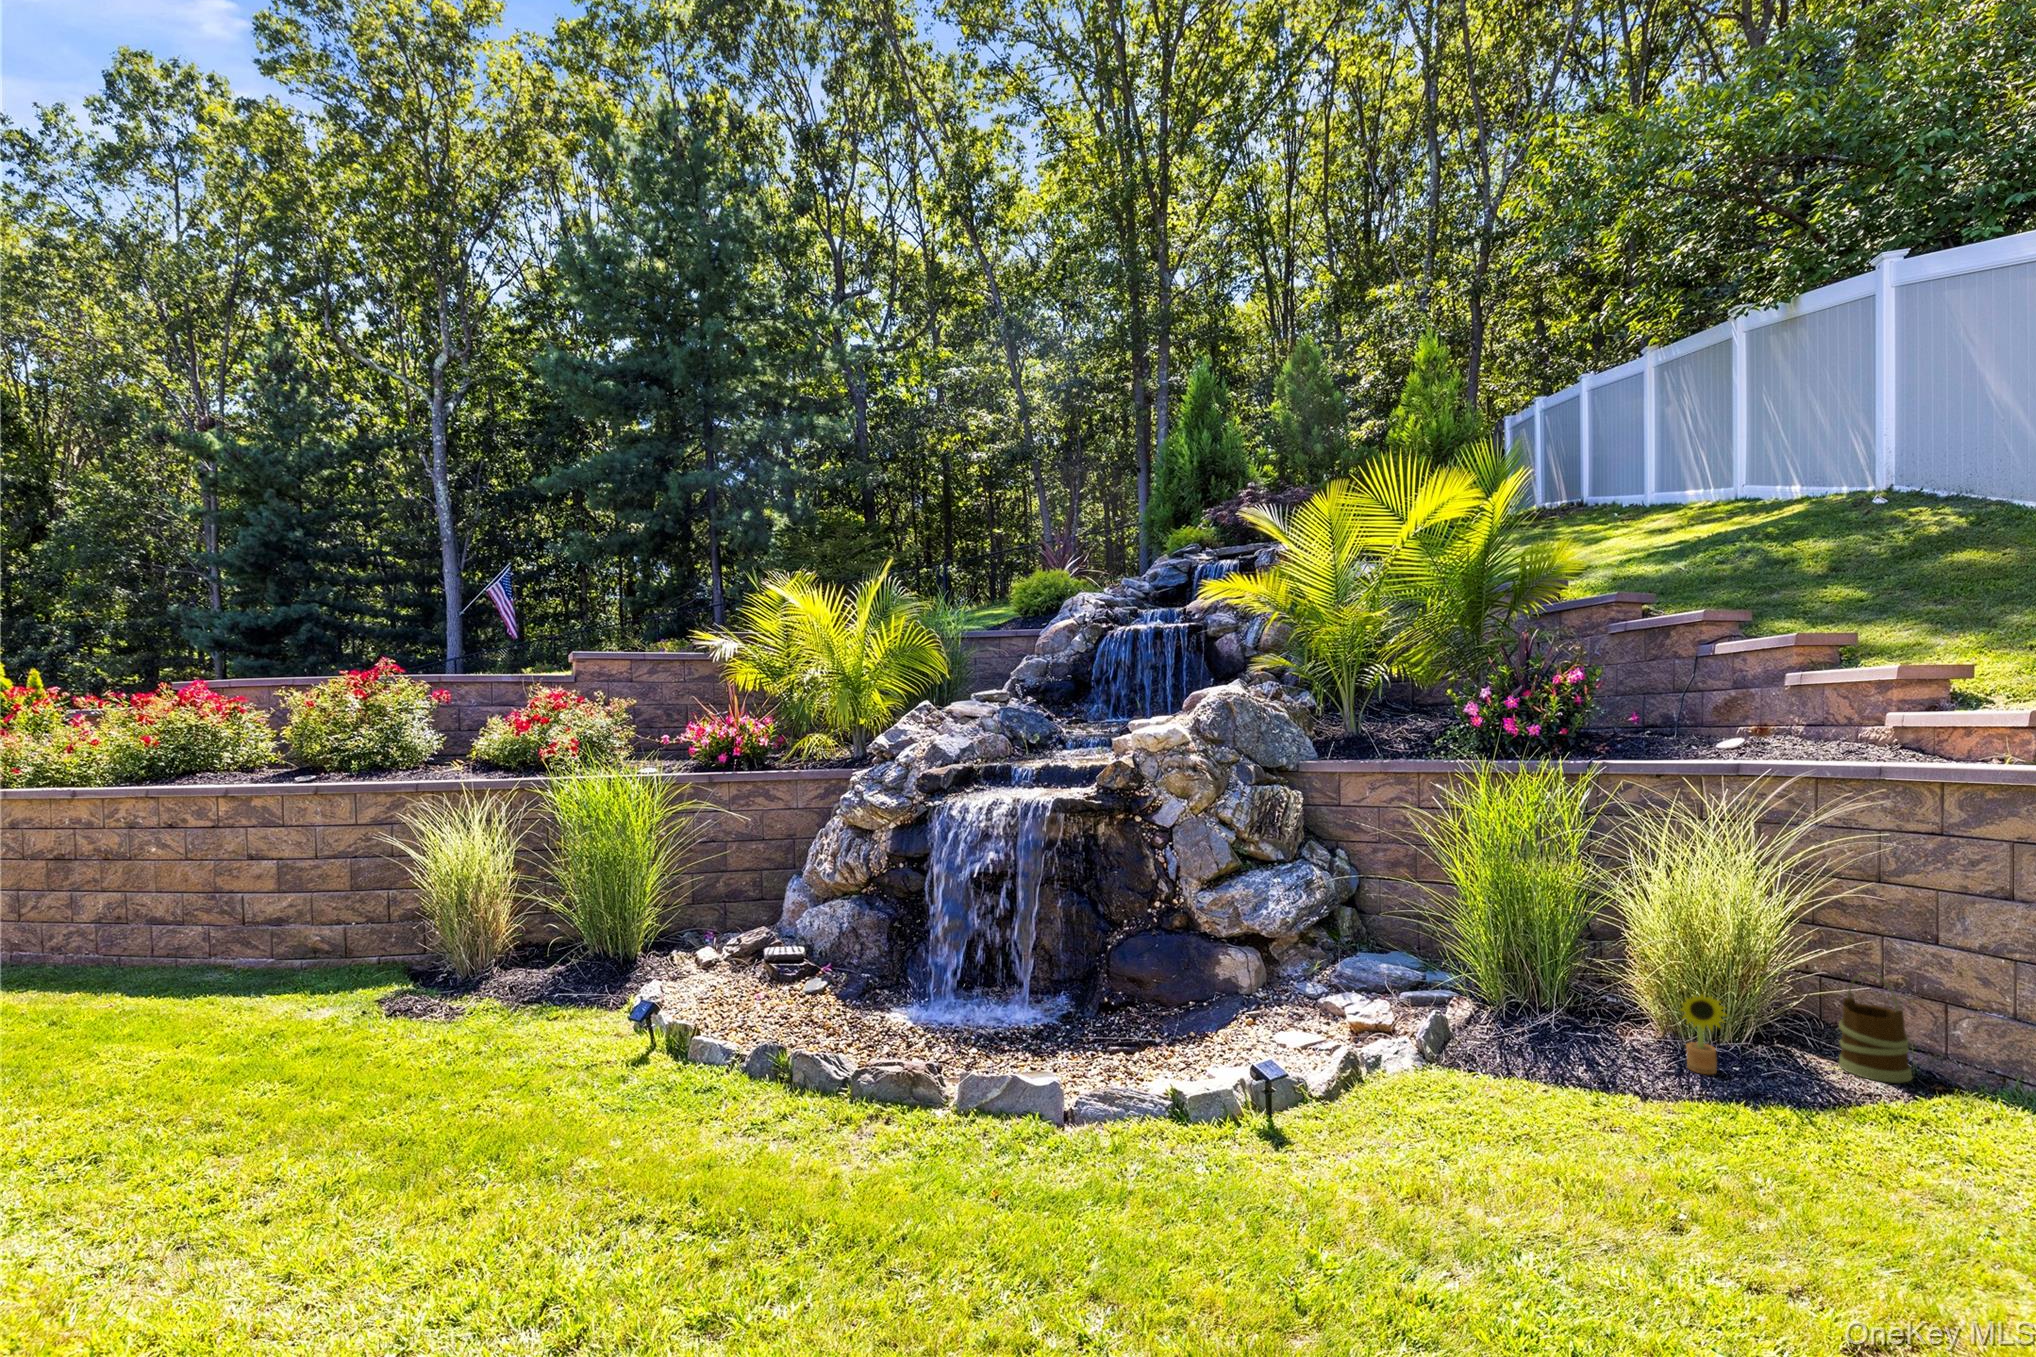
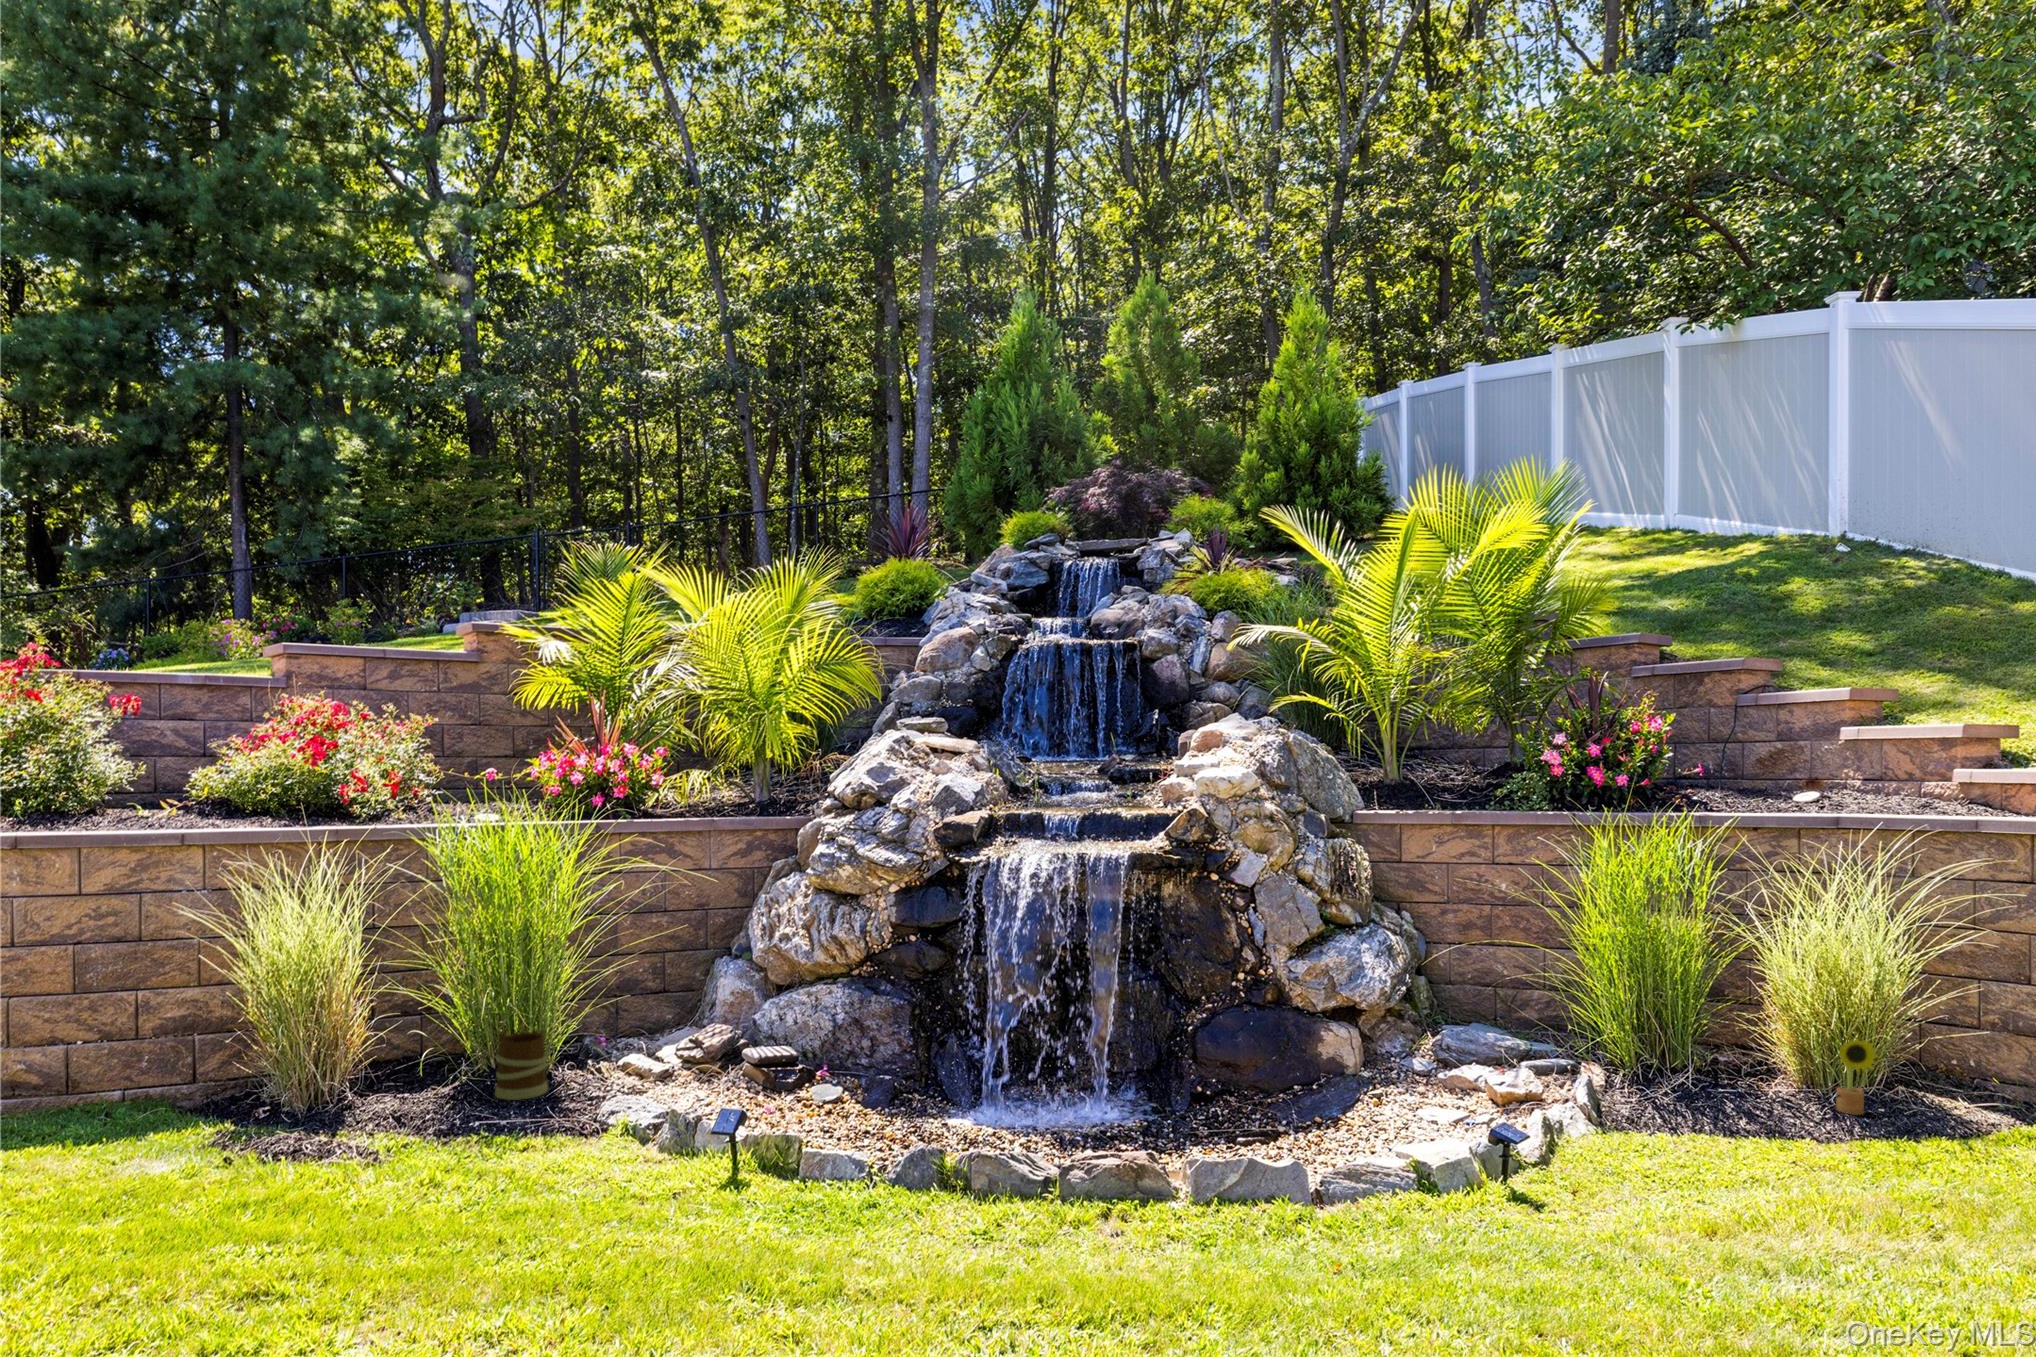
wooden bucket: present [1839,972,1912,1082] -> present [495,1002,548,1100]

